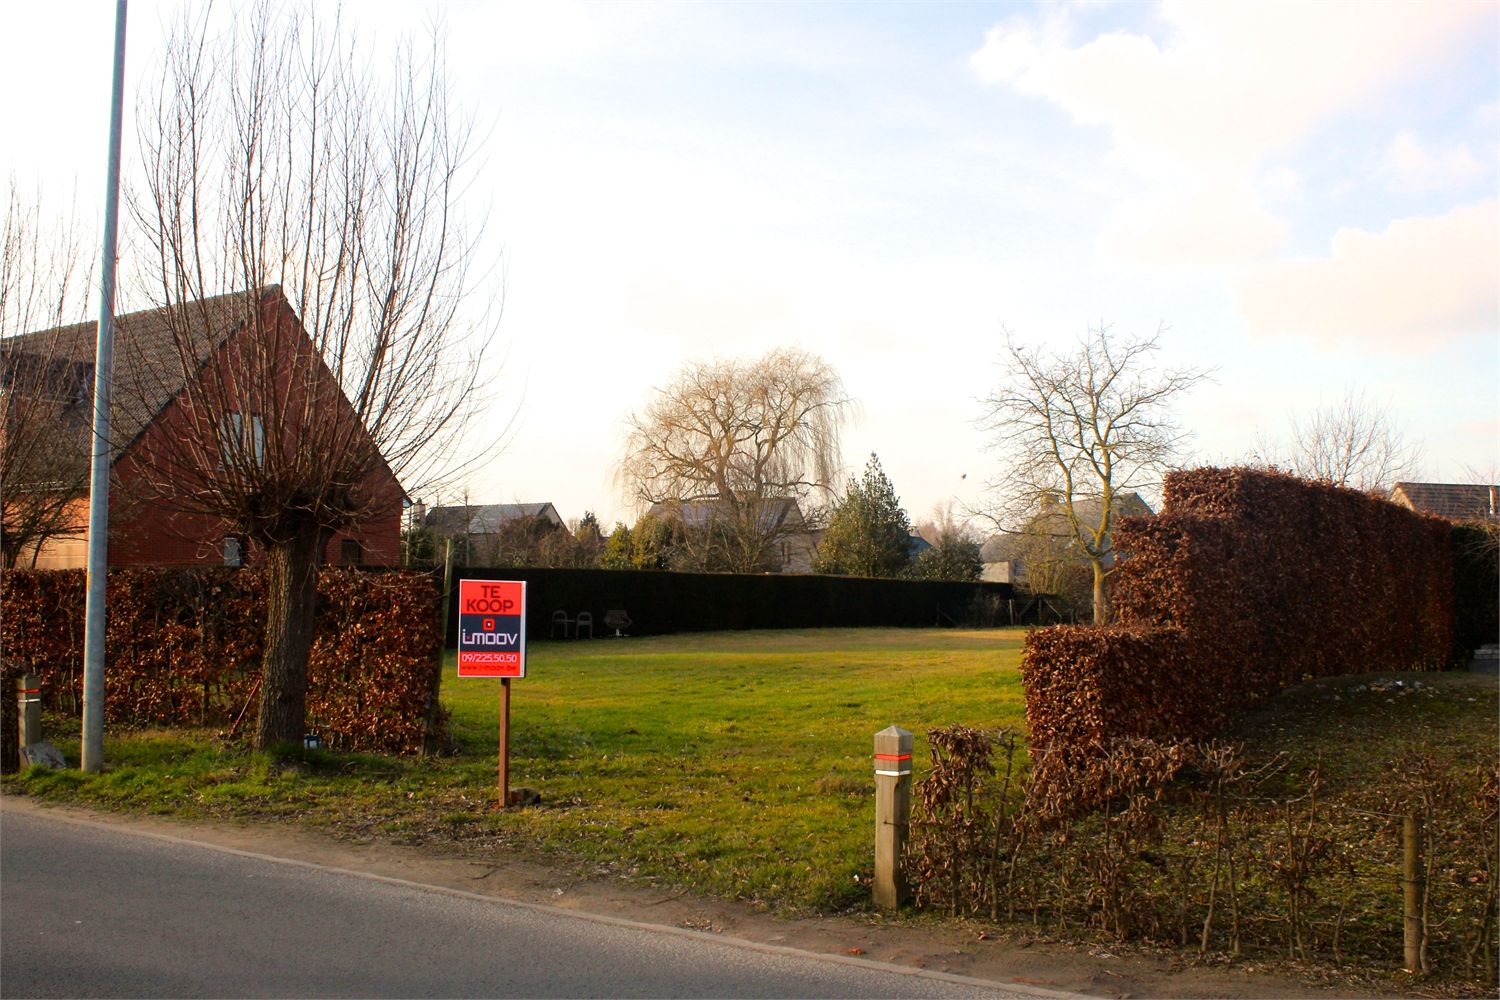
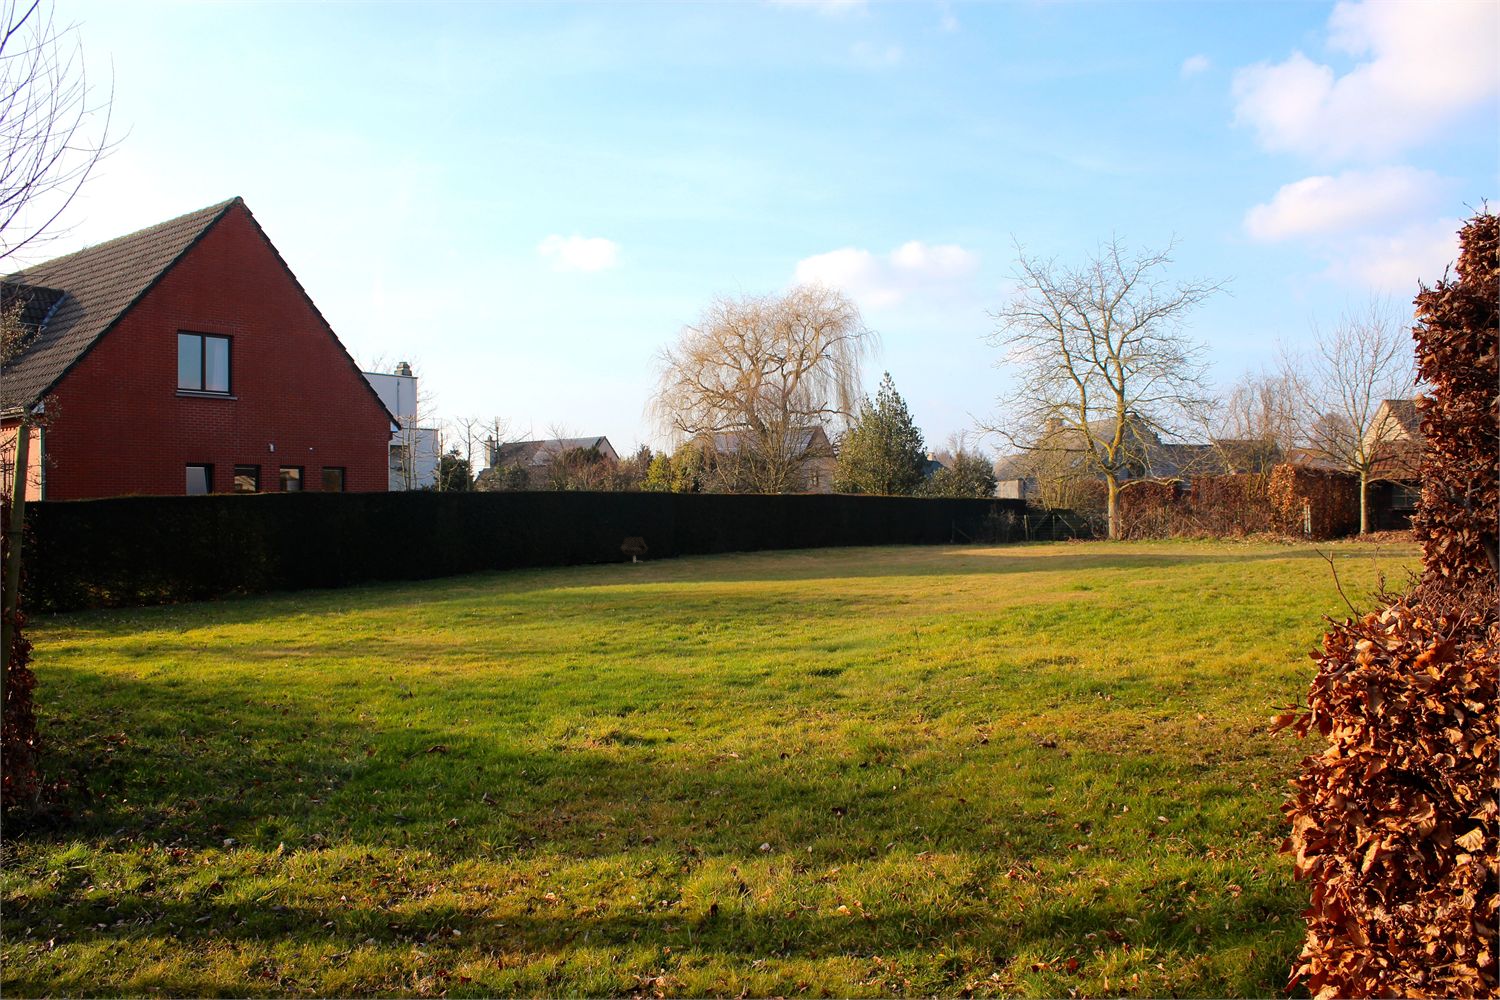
bench: present [549,610,592,640] -> none [564,540,606,569]

